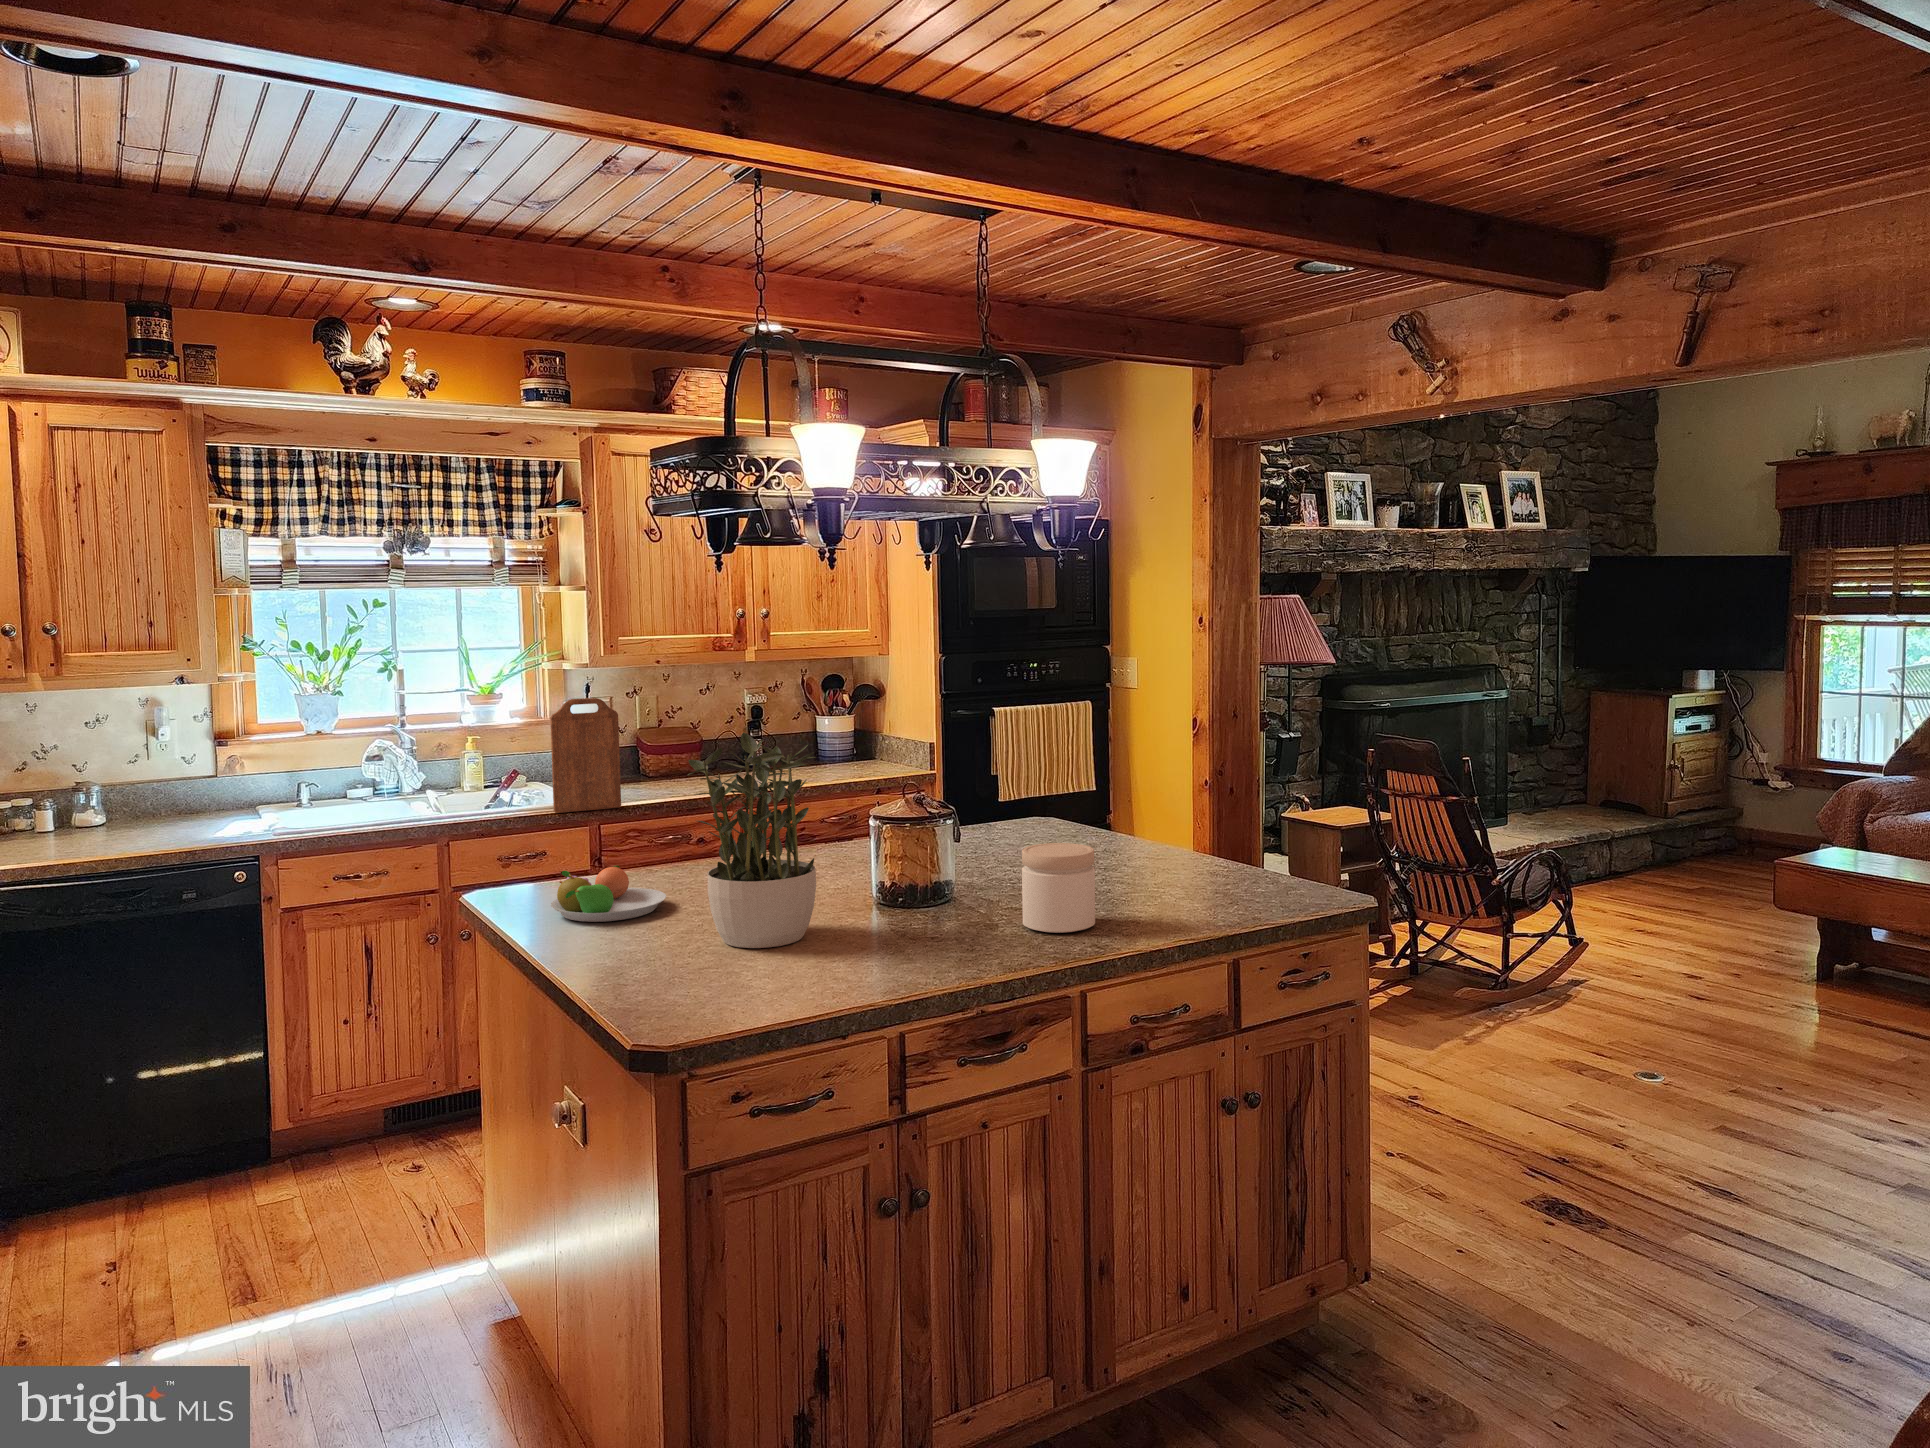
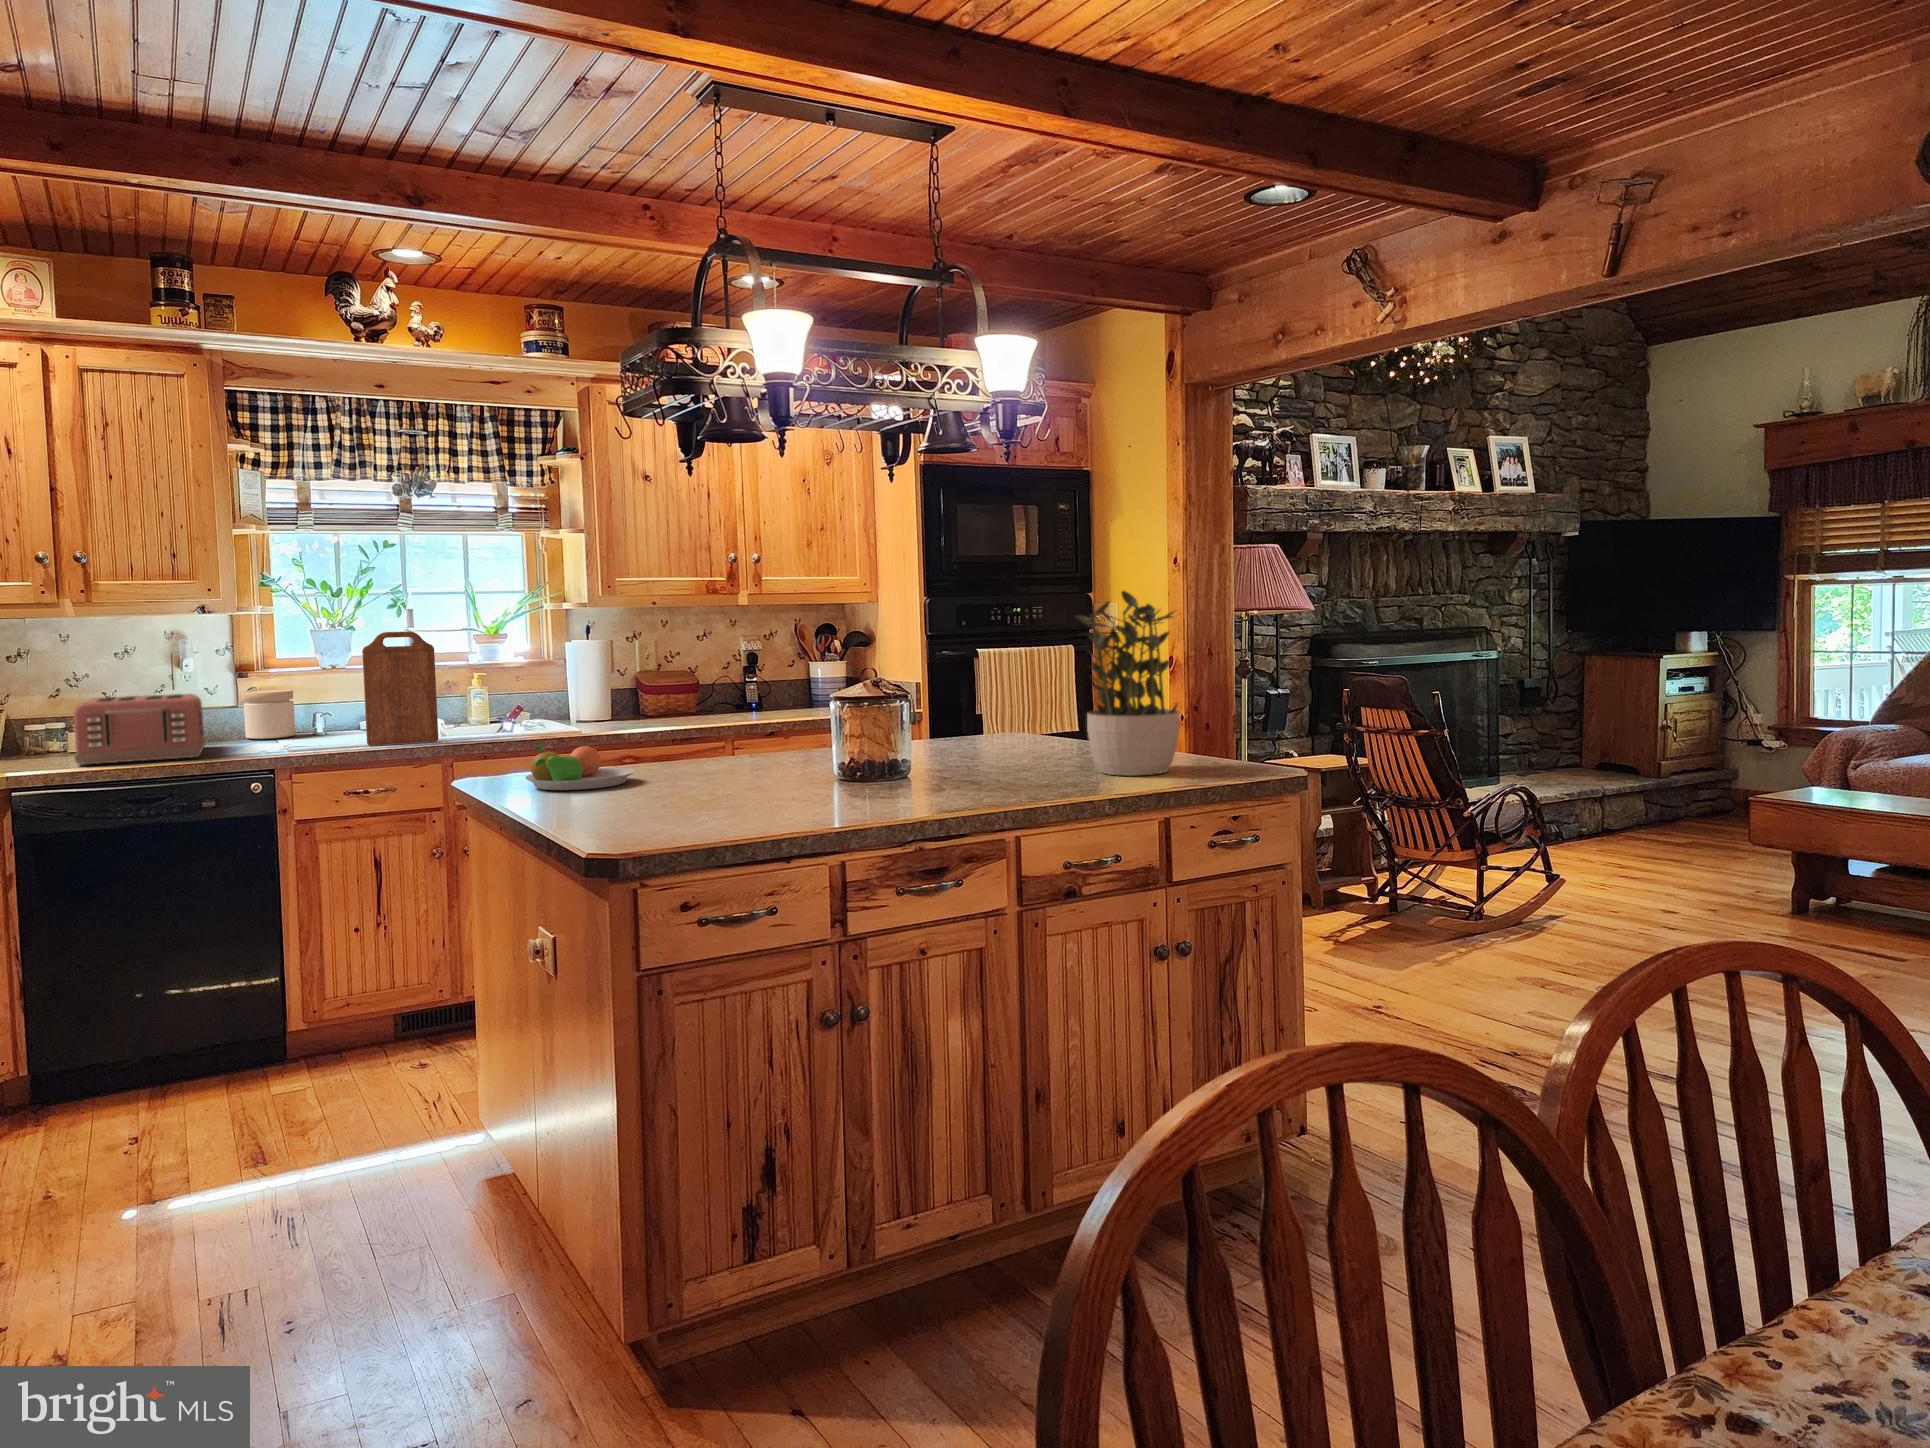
cutting board: present [550,698,621,813] -> present [362,631,438,745]
potted plant: present [688,732,816,948] -> present [1075,591,1180,776]
toaster: none [48,771,185,856] -> present [74,694,205,765]
jar: present [1022,843,1095,933] -> present [244,690,295,739]

